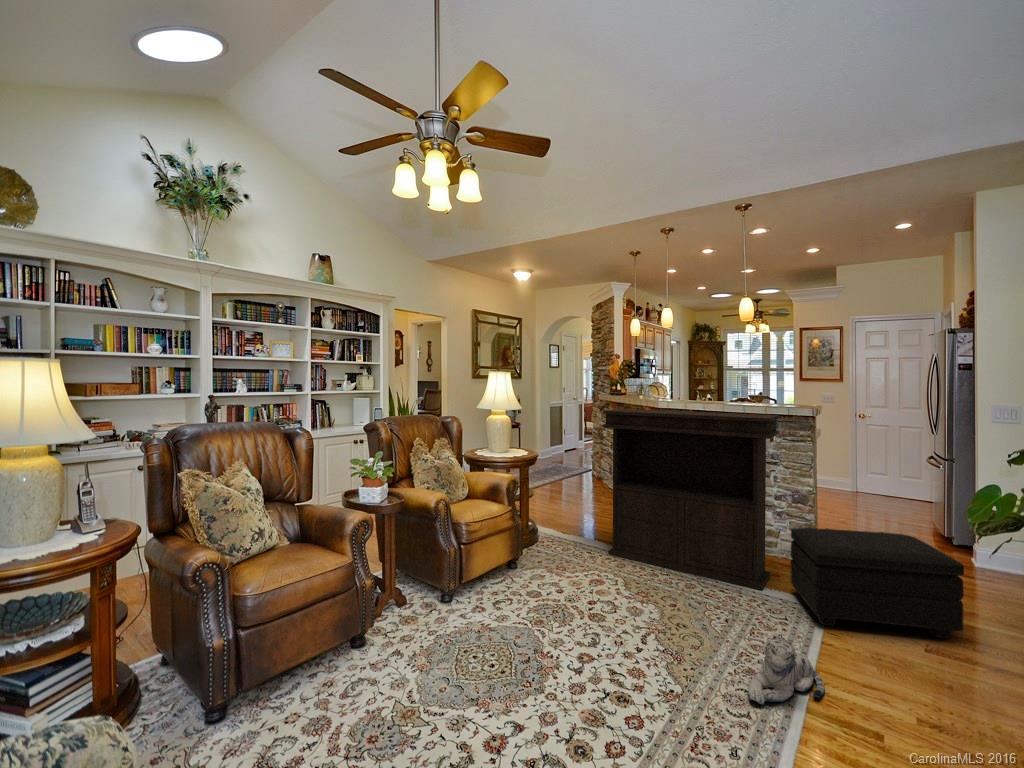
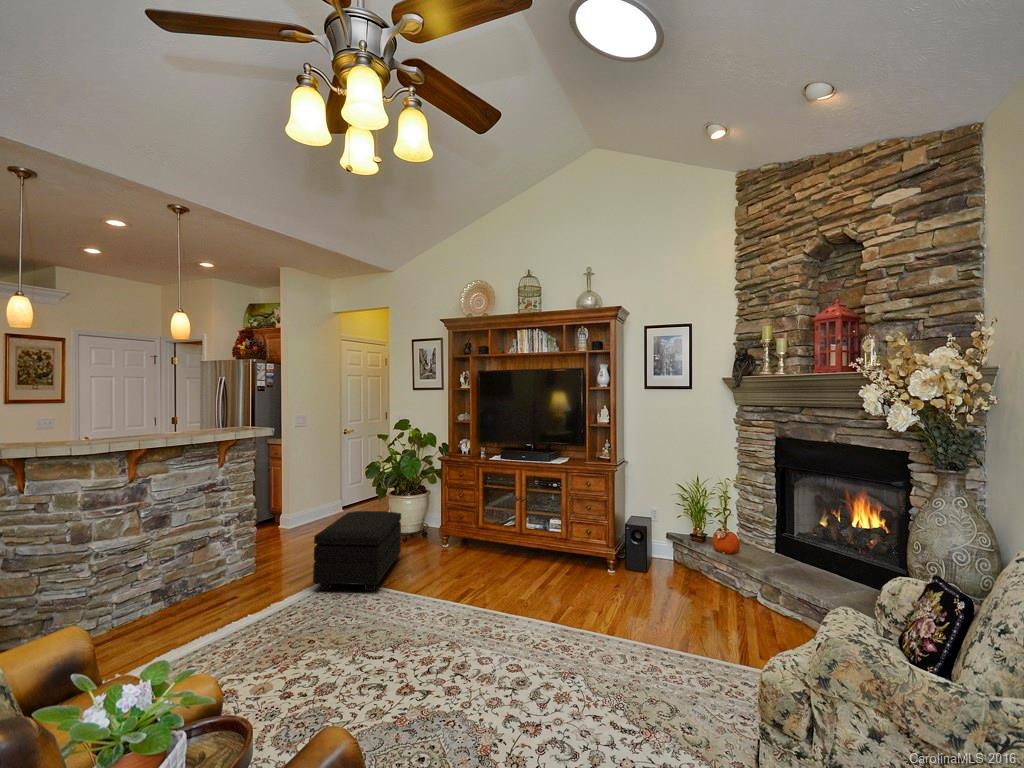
console table: present [603,409,779,590] -> none [79,440,316,698]
plush toy: present [748,635,825,705] -> none [433,583,479,631]

